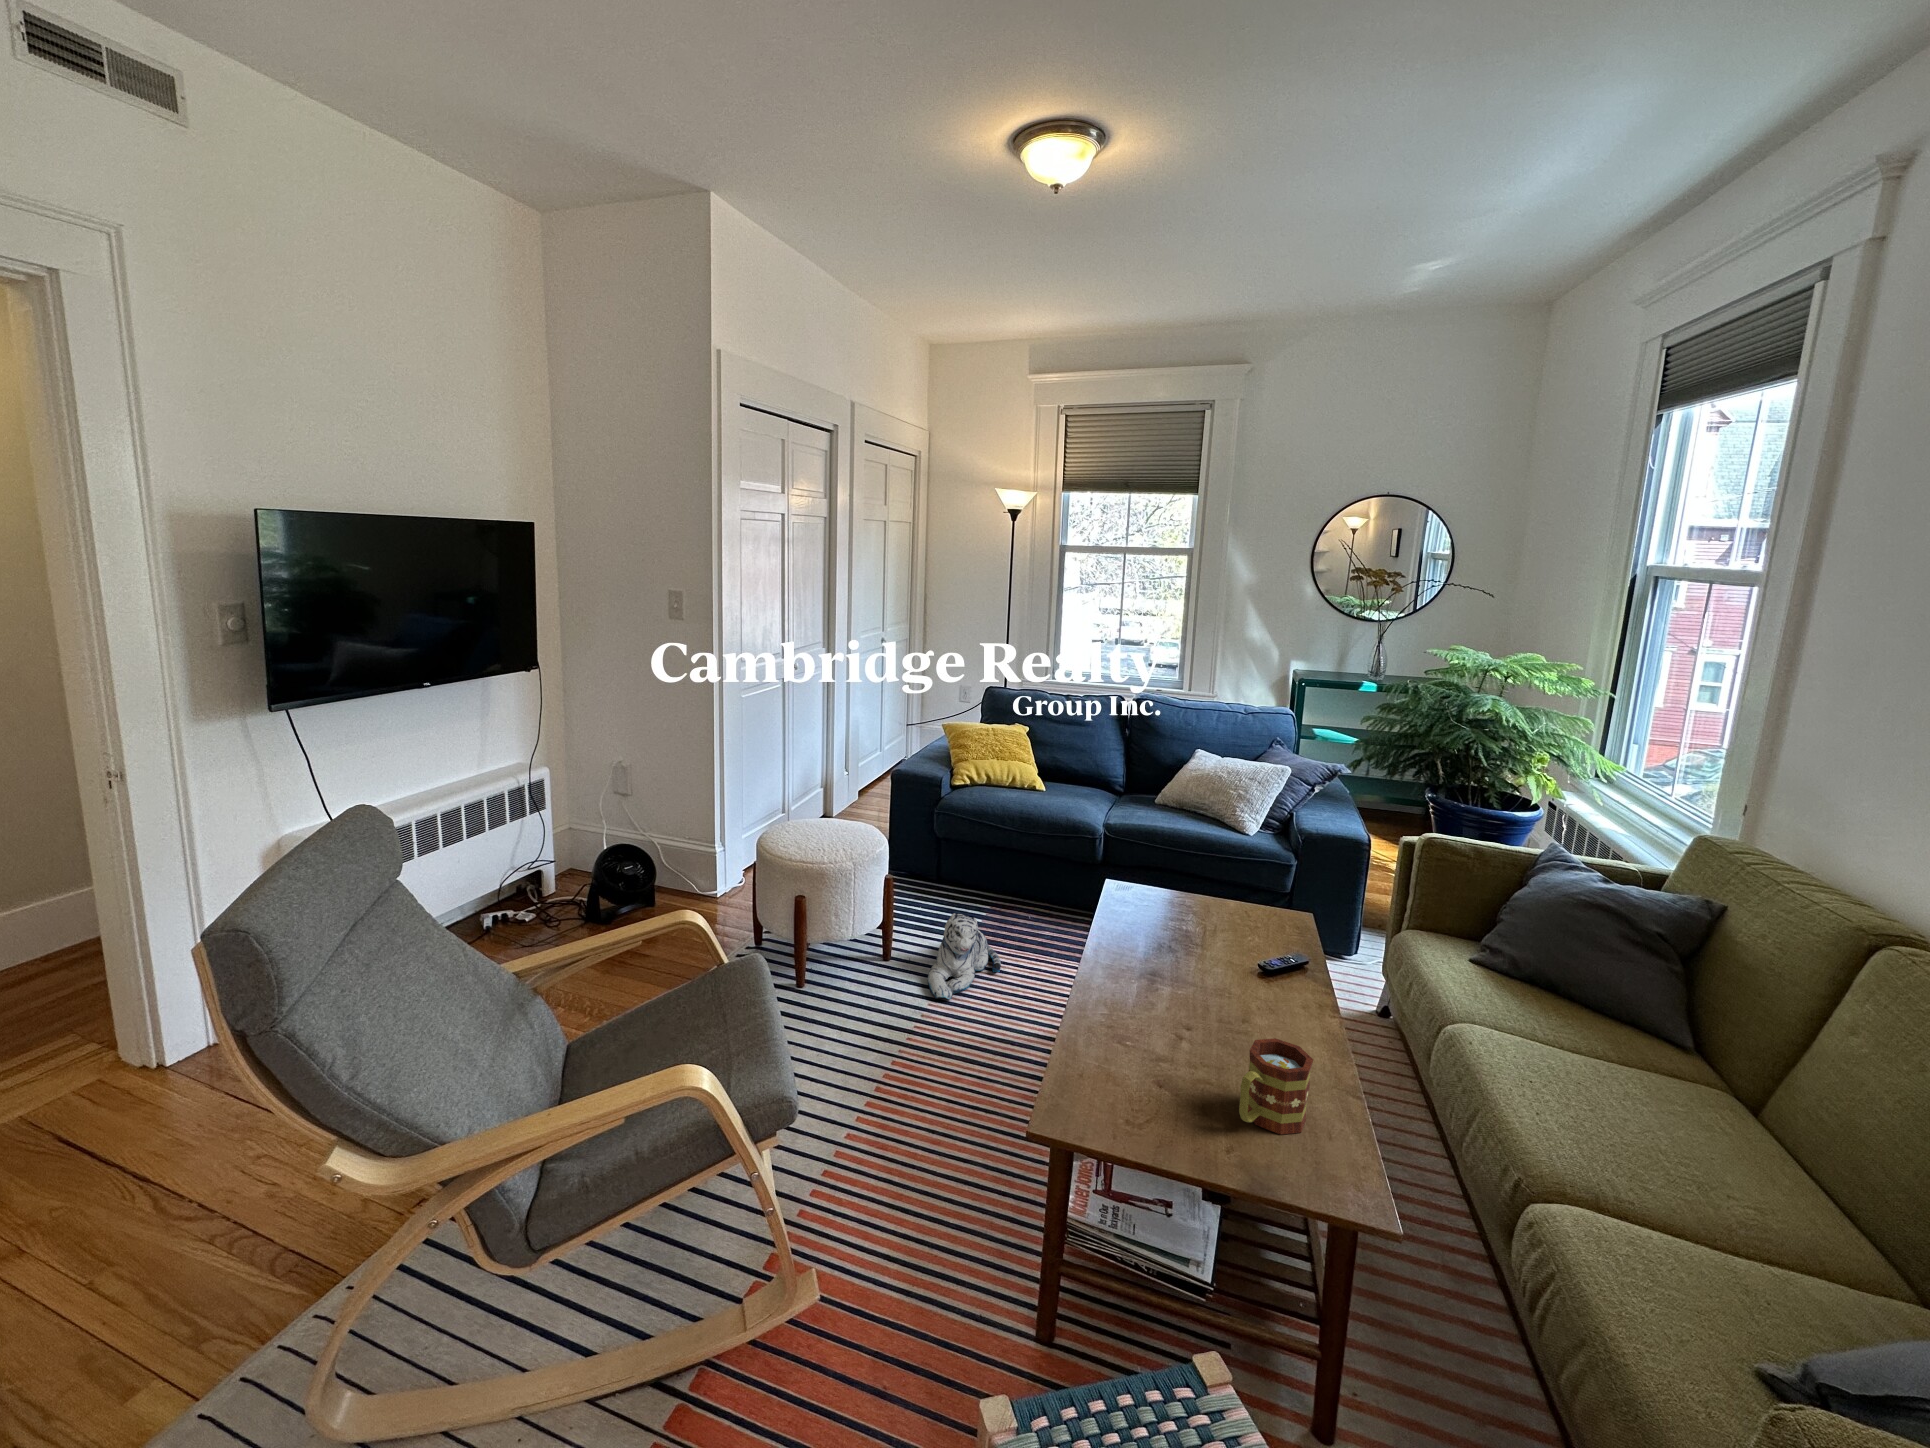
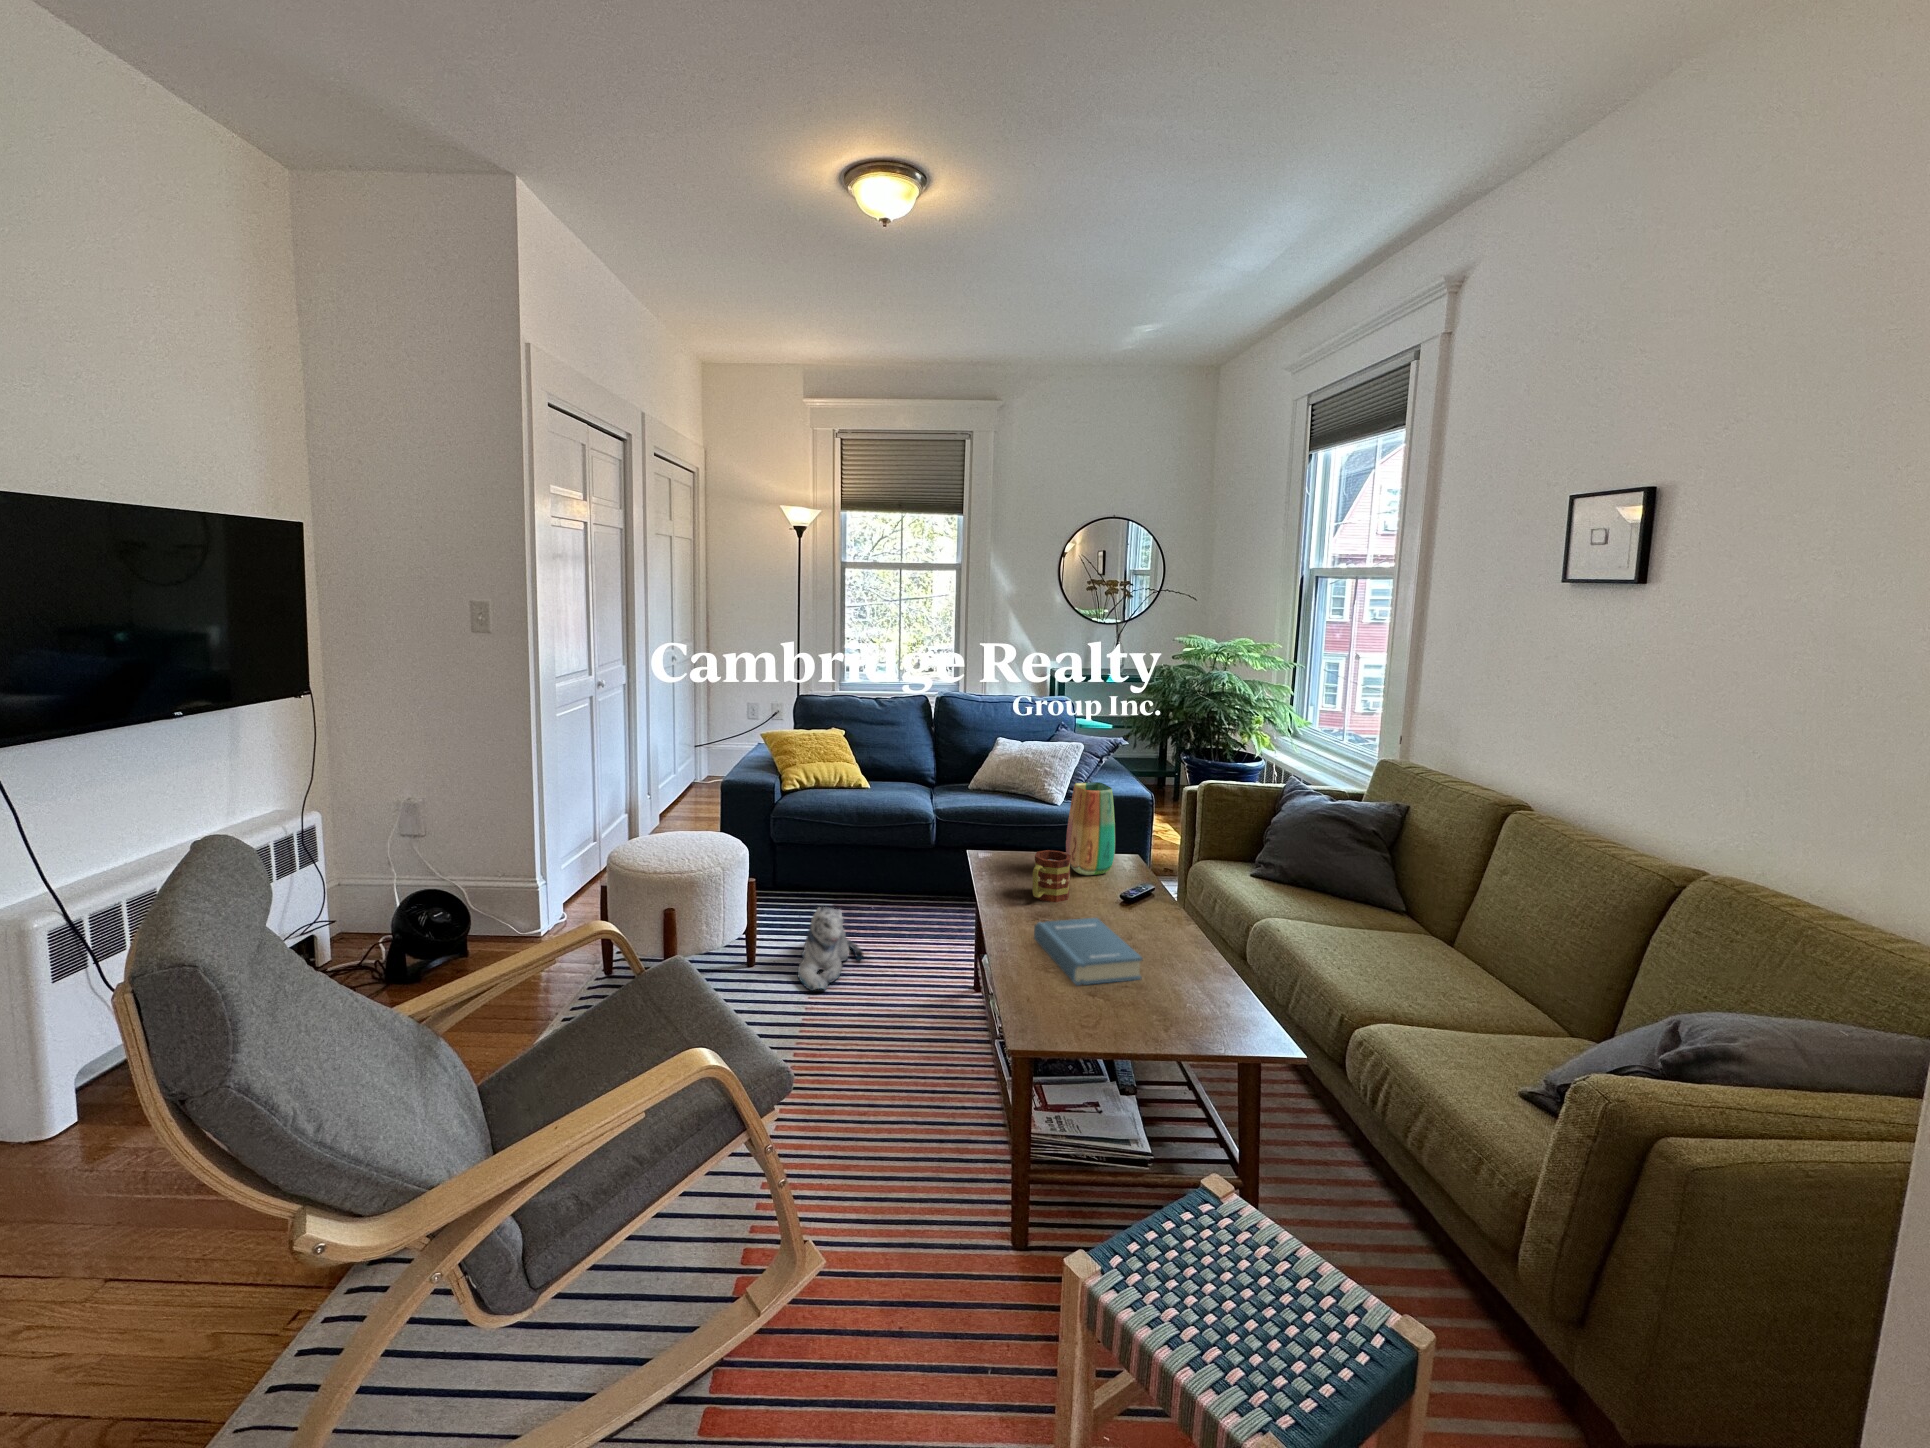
vase: none [1217,820,1274,927] -> present [1066,782,1115,875]
hardback book: none [1131,979,1241,1071] -> present [1034,918,1142,986]
mug: present [1239,1038,1313,1134] -> present [1032,850,1071,902]

